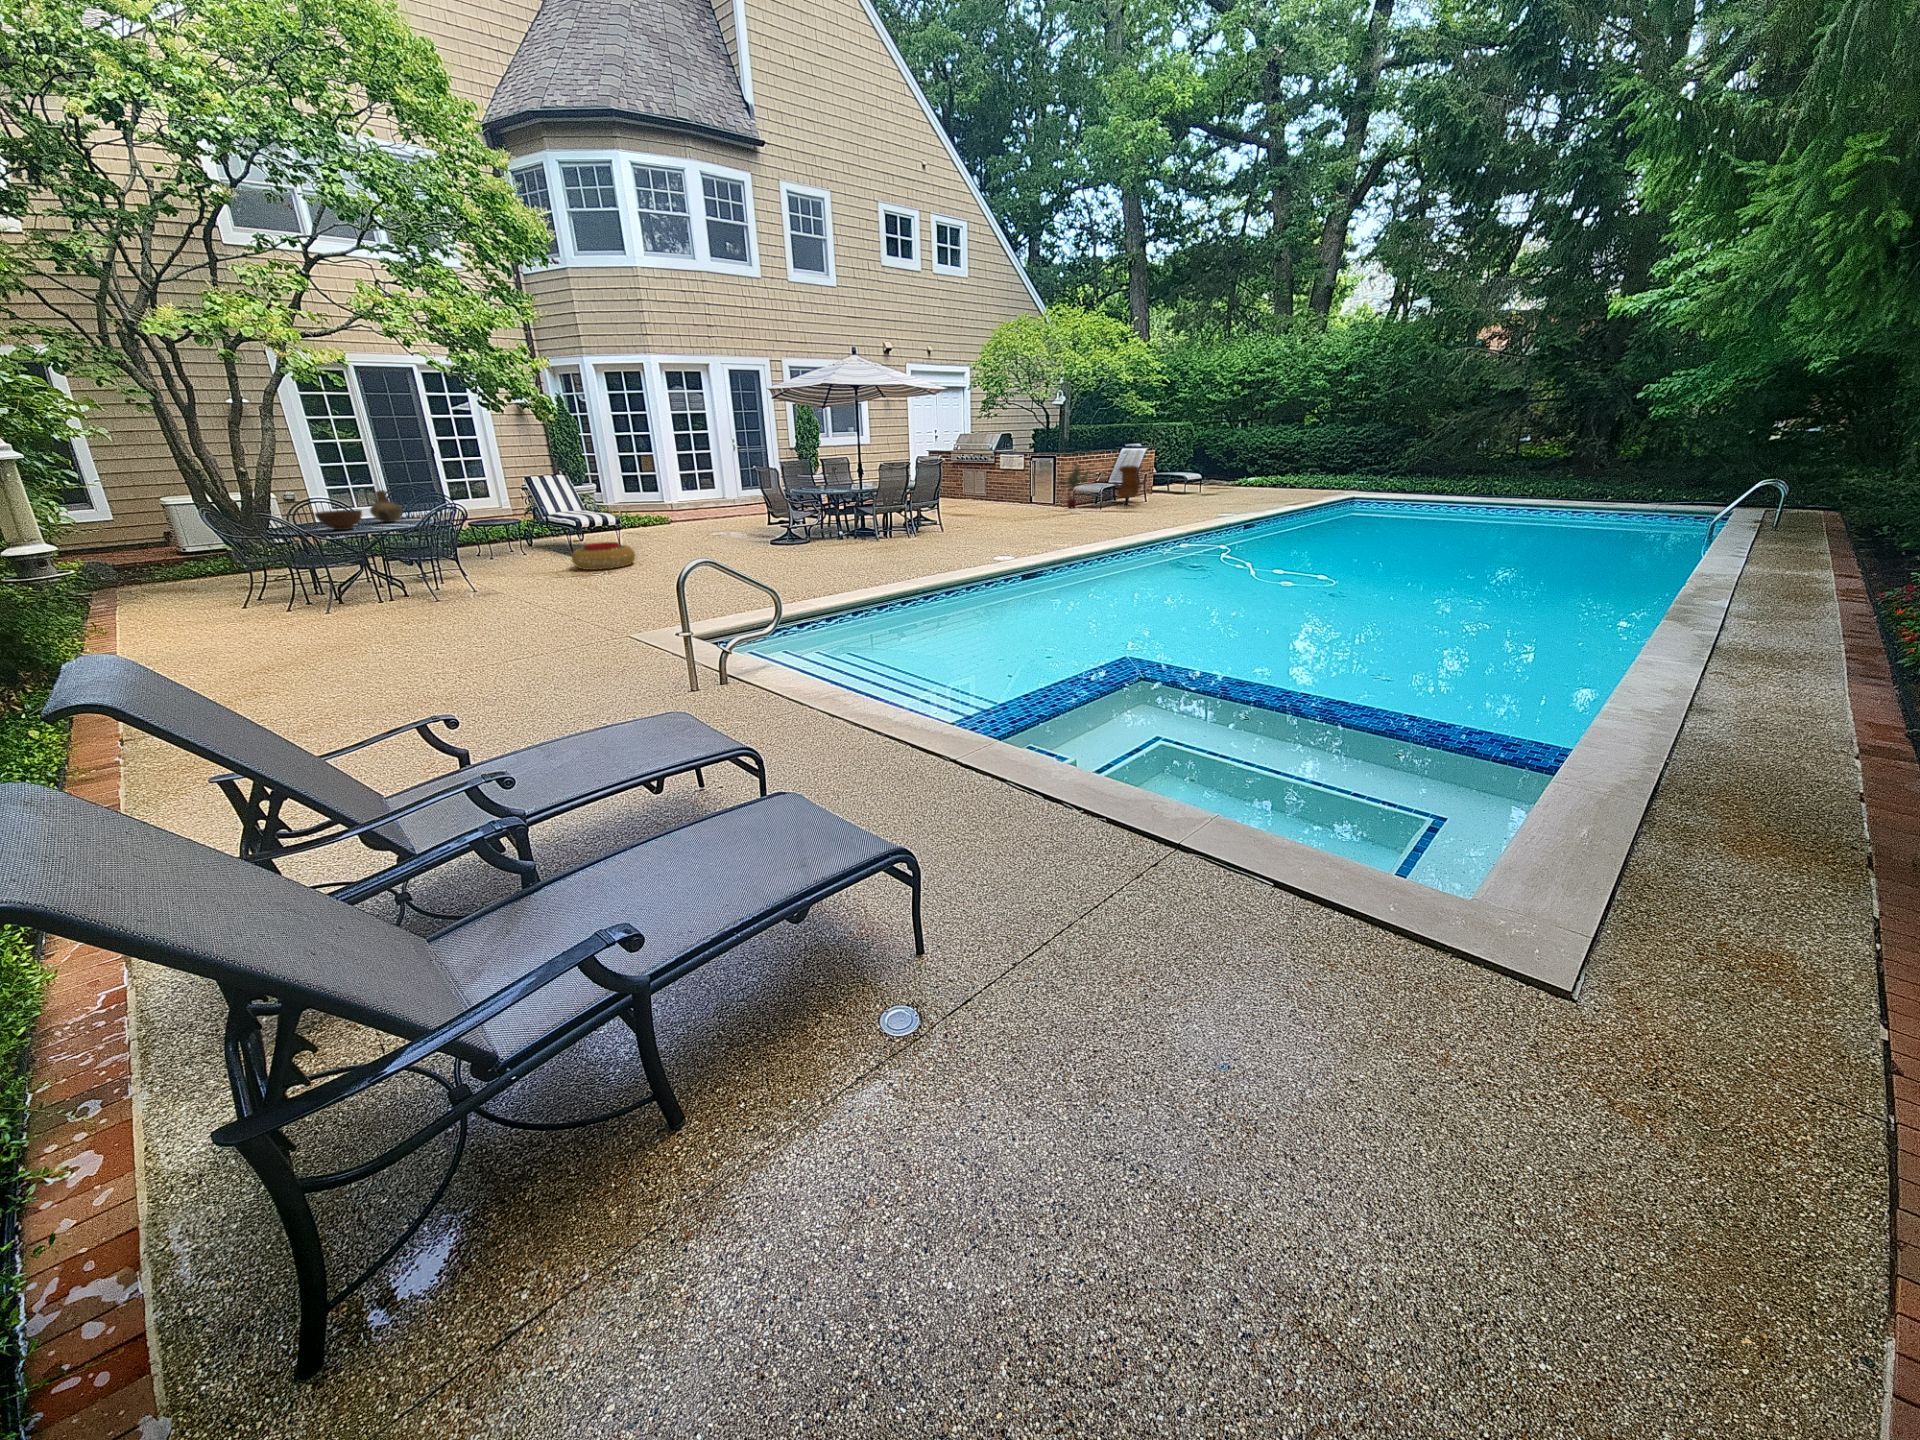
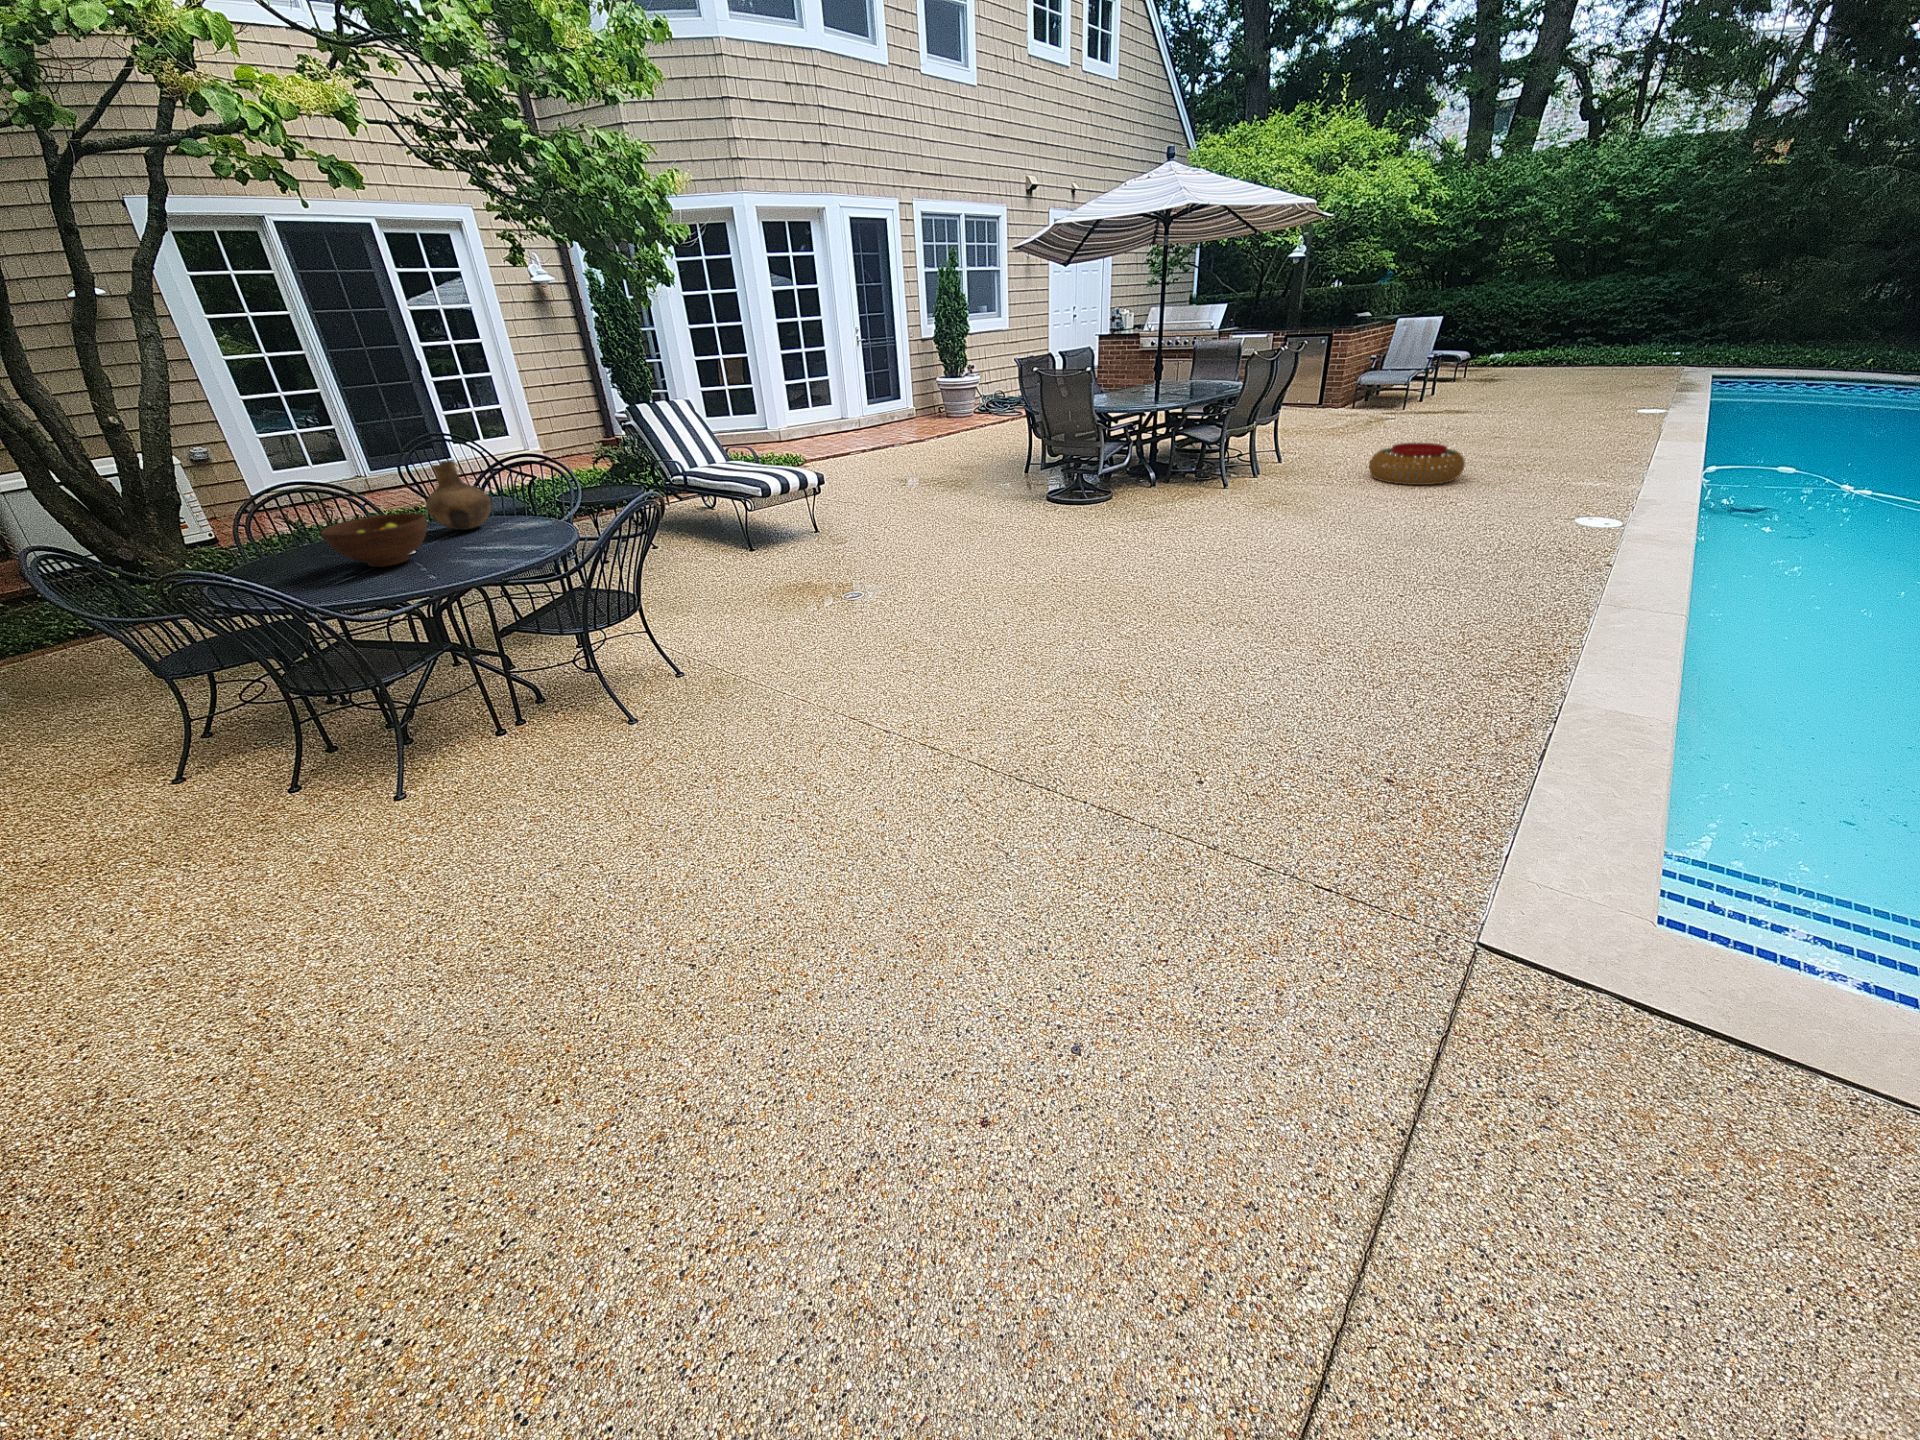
potted tree: present [1056,464,1090,508] -> none [1314,343,1371,413]
lounge chair: present [1113,466,1143,507] -> none [1382,346,1434,411]
pouf: present [572,542,635,570] -> present [1369,443,1465,485]

